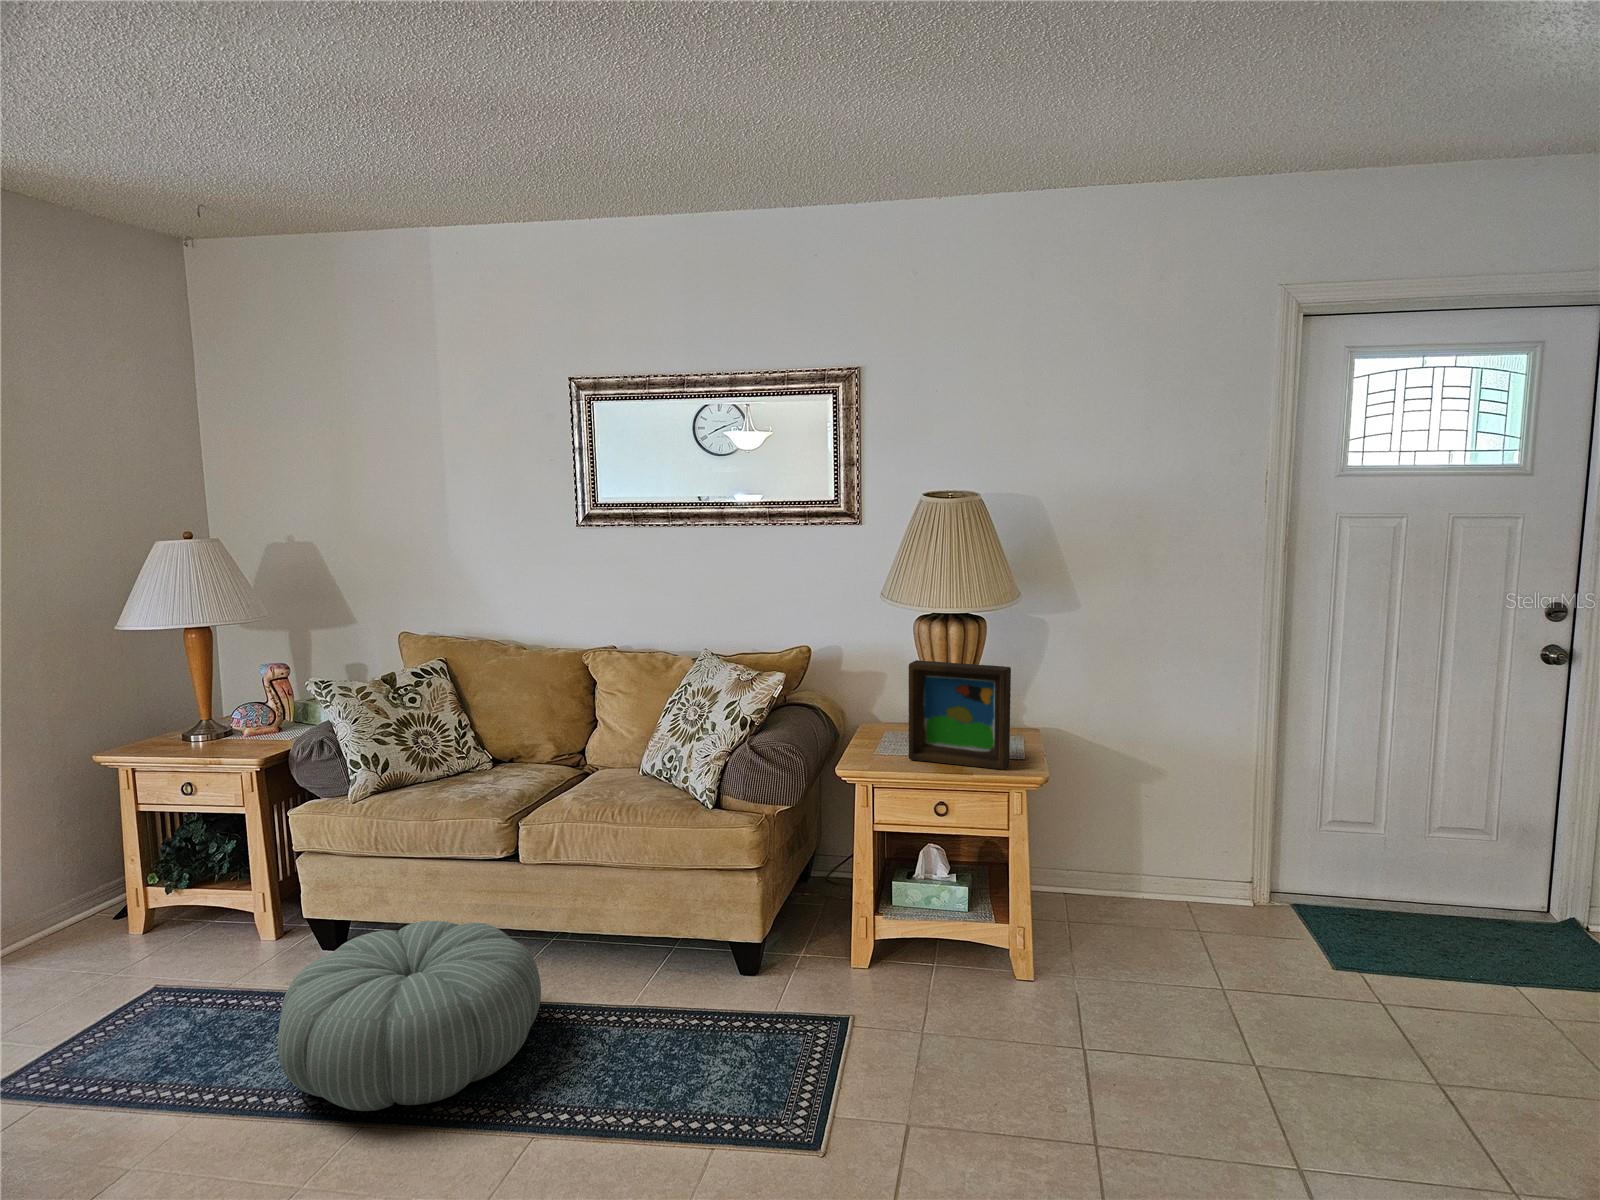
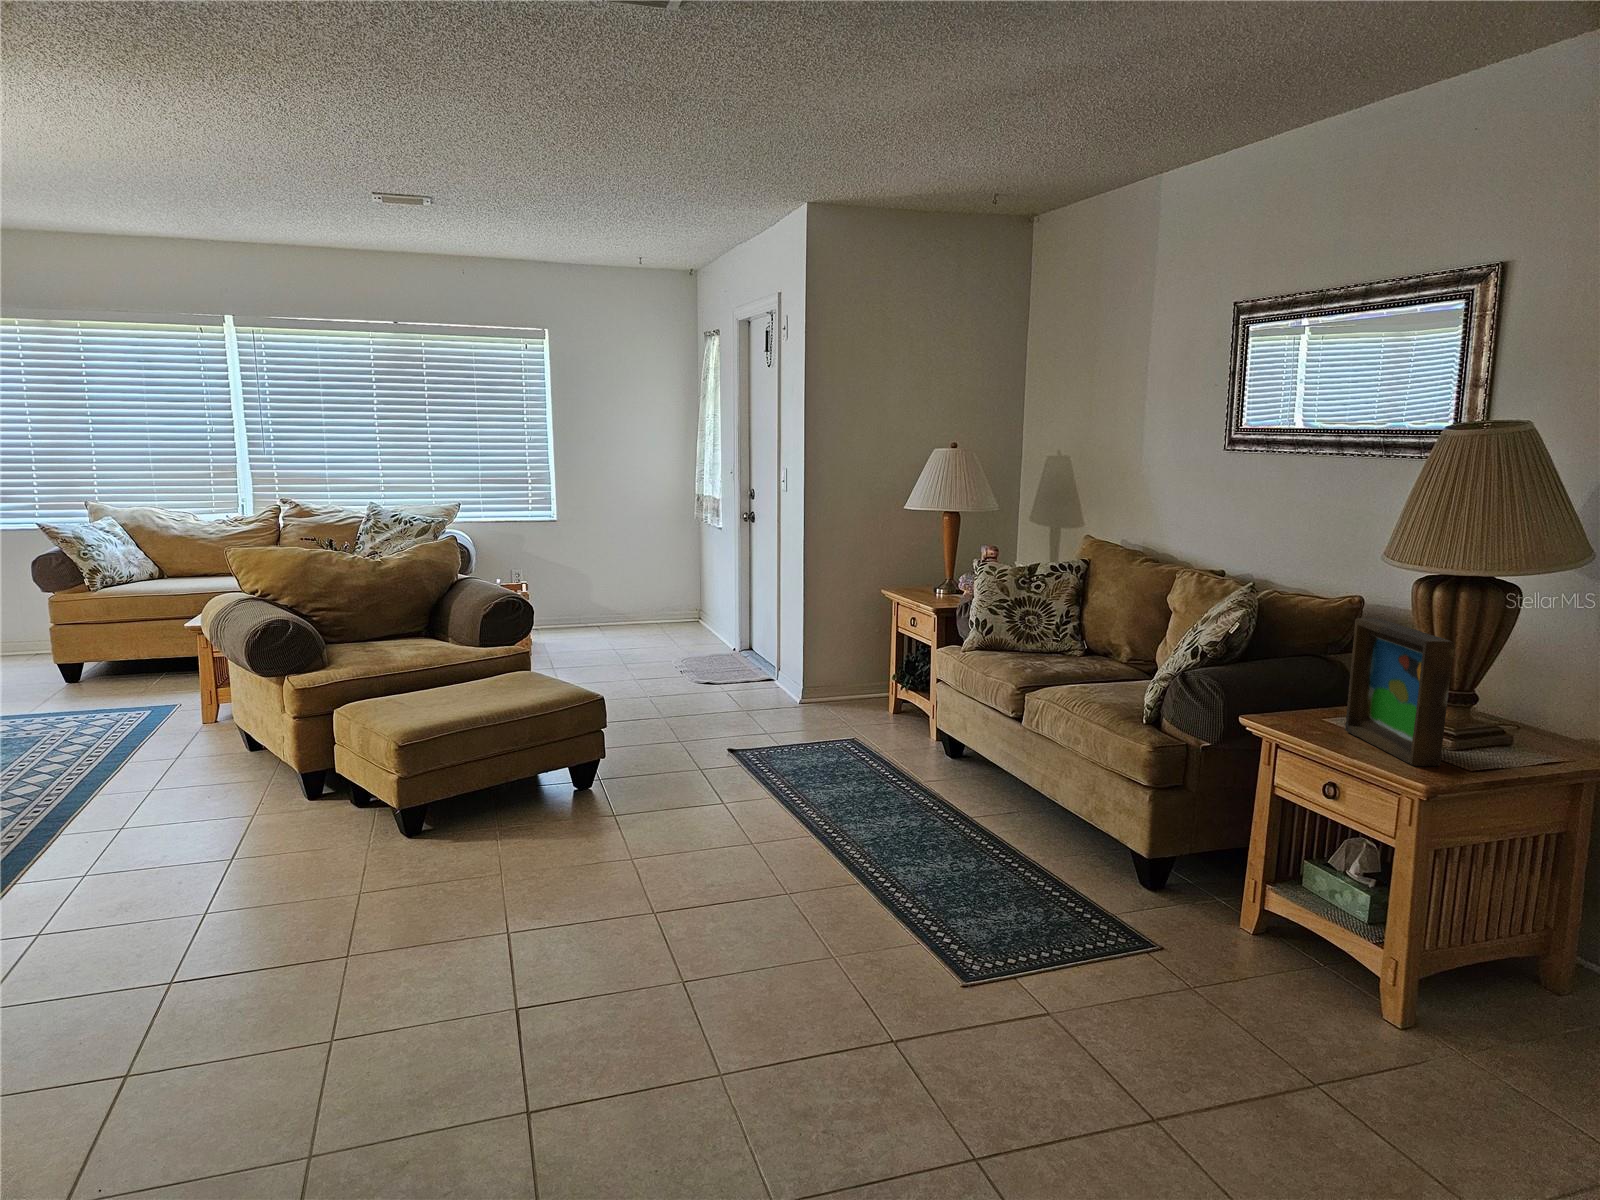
pouf: present [277,921,541,1111] -> none [800,731,979,845]

